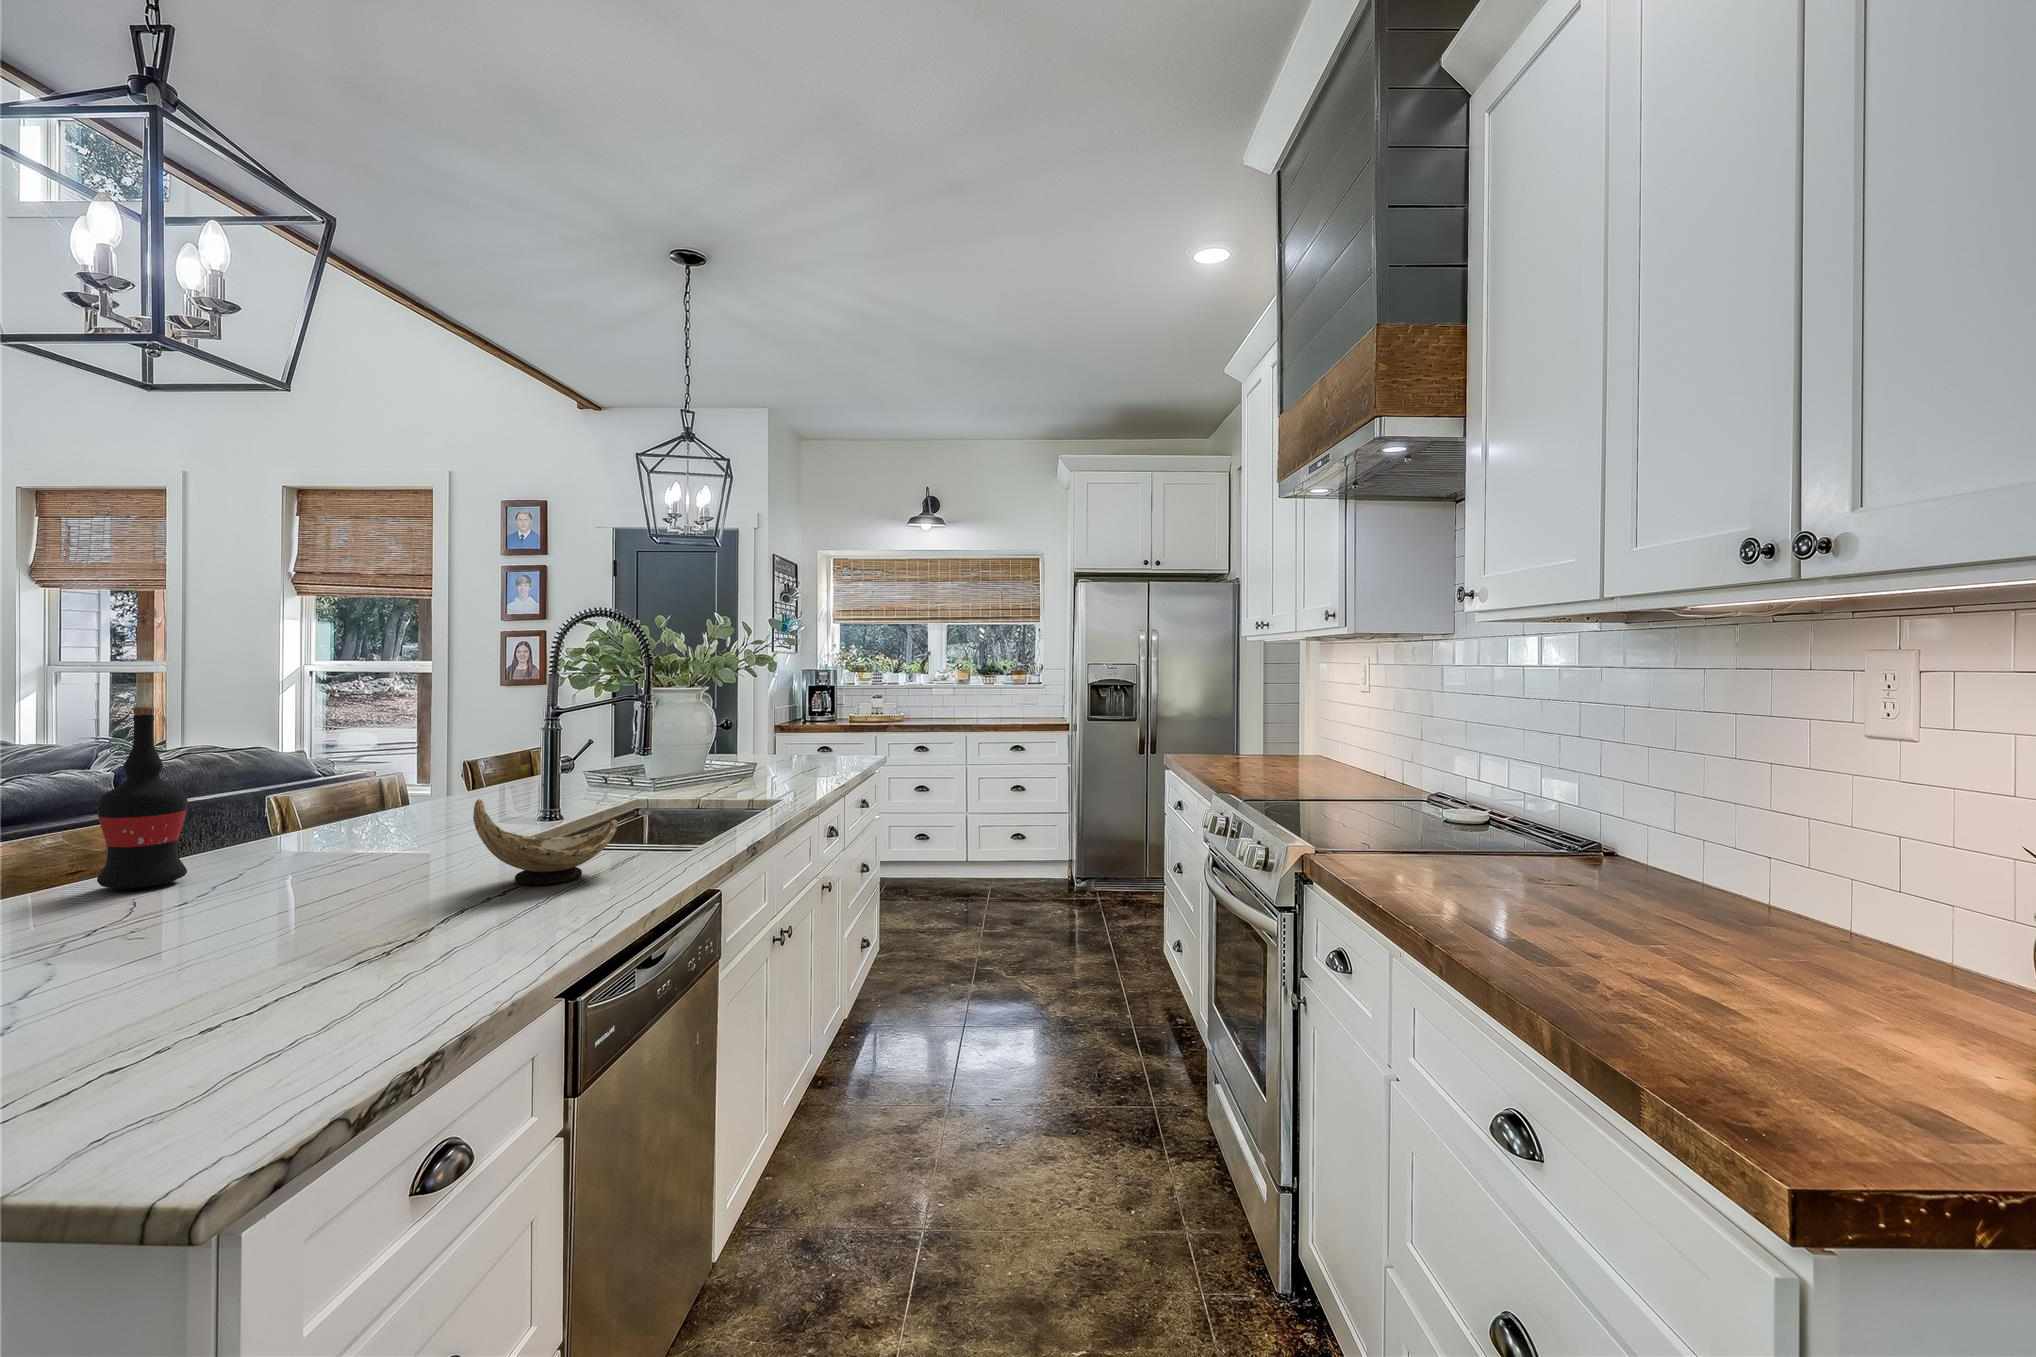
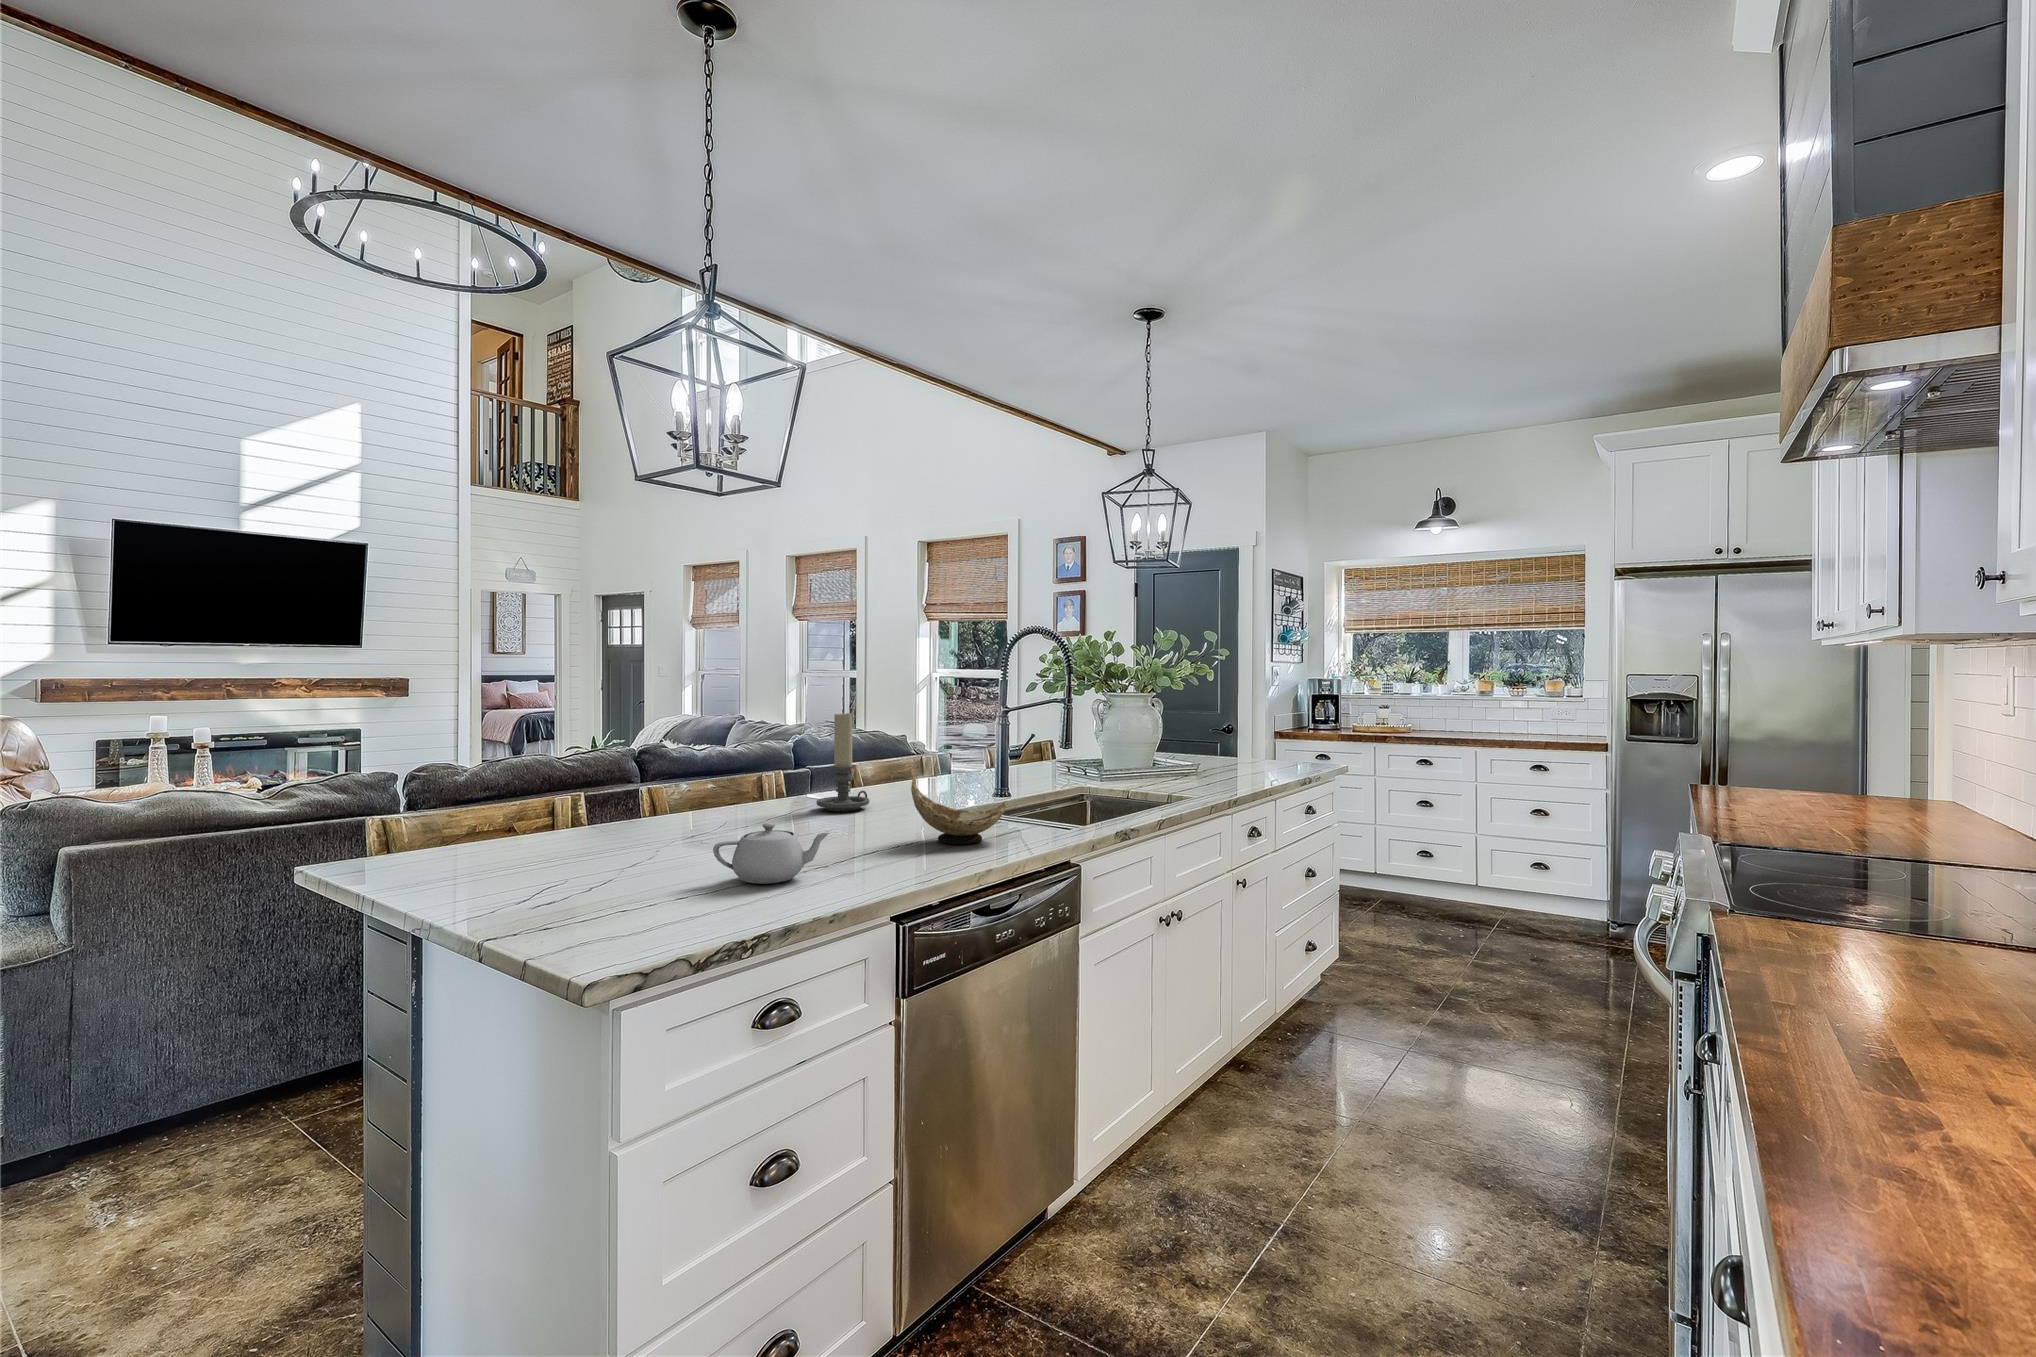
wine bottle: present [97,706,188,889] -> none [743,707,784,818]
candle holder: none [243,711,344,861] -> present [817,712,870,811]
teapot: none [150,891,389,994] -> present [713,823,830,884]

